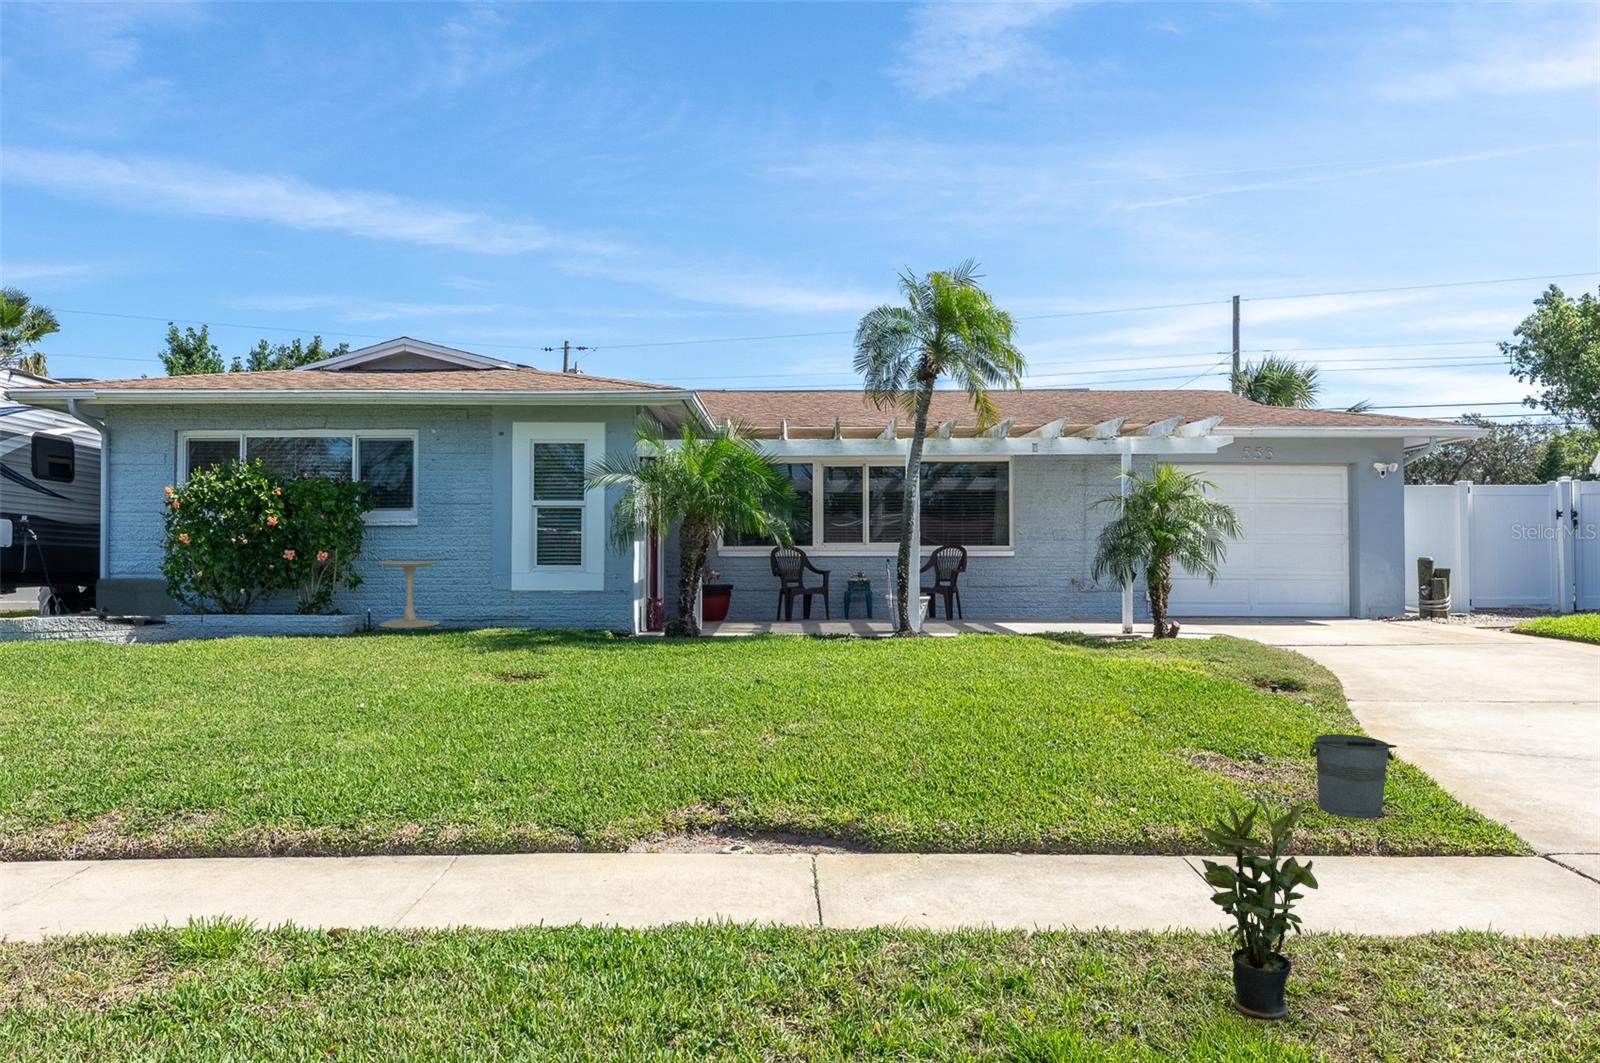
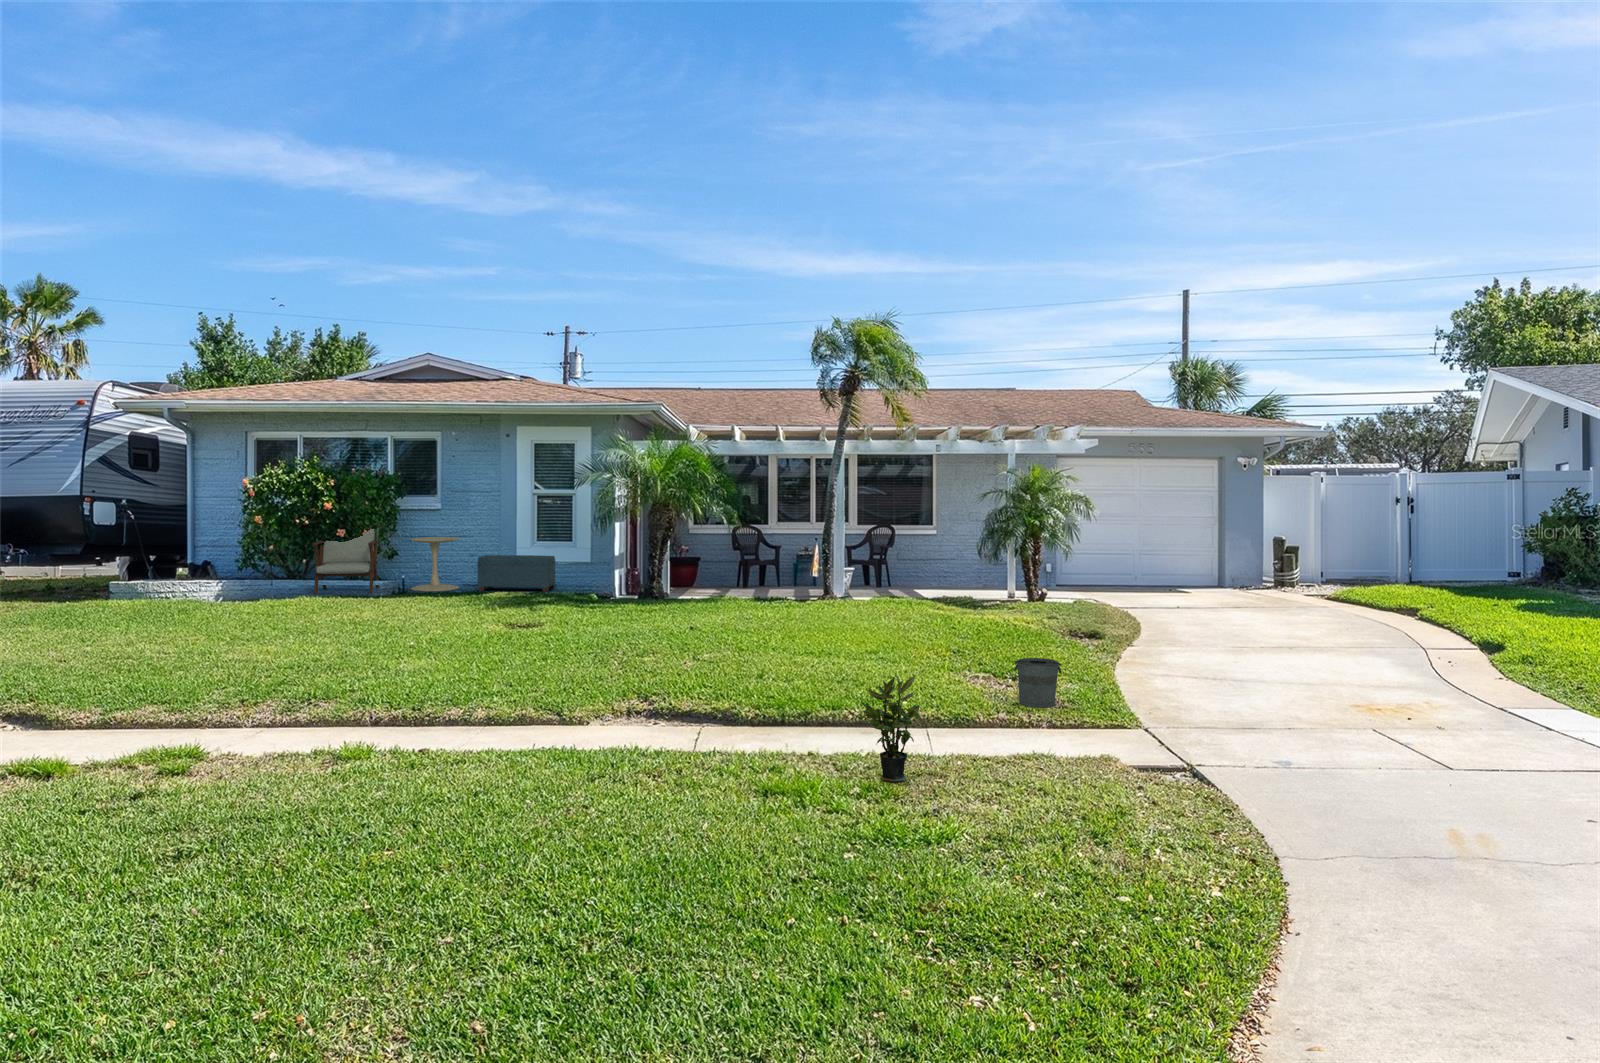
lounge chair: none [252,547,340,633] -> present [312,529,379,594]
bench: present [96,578,179,627] -> present [477,555,555,592]

